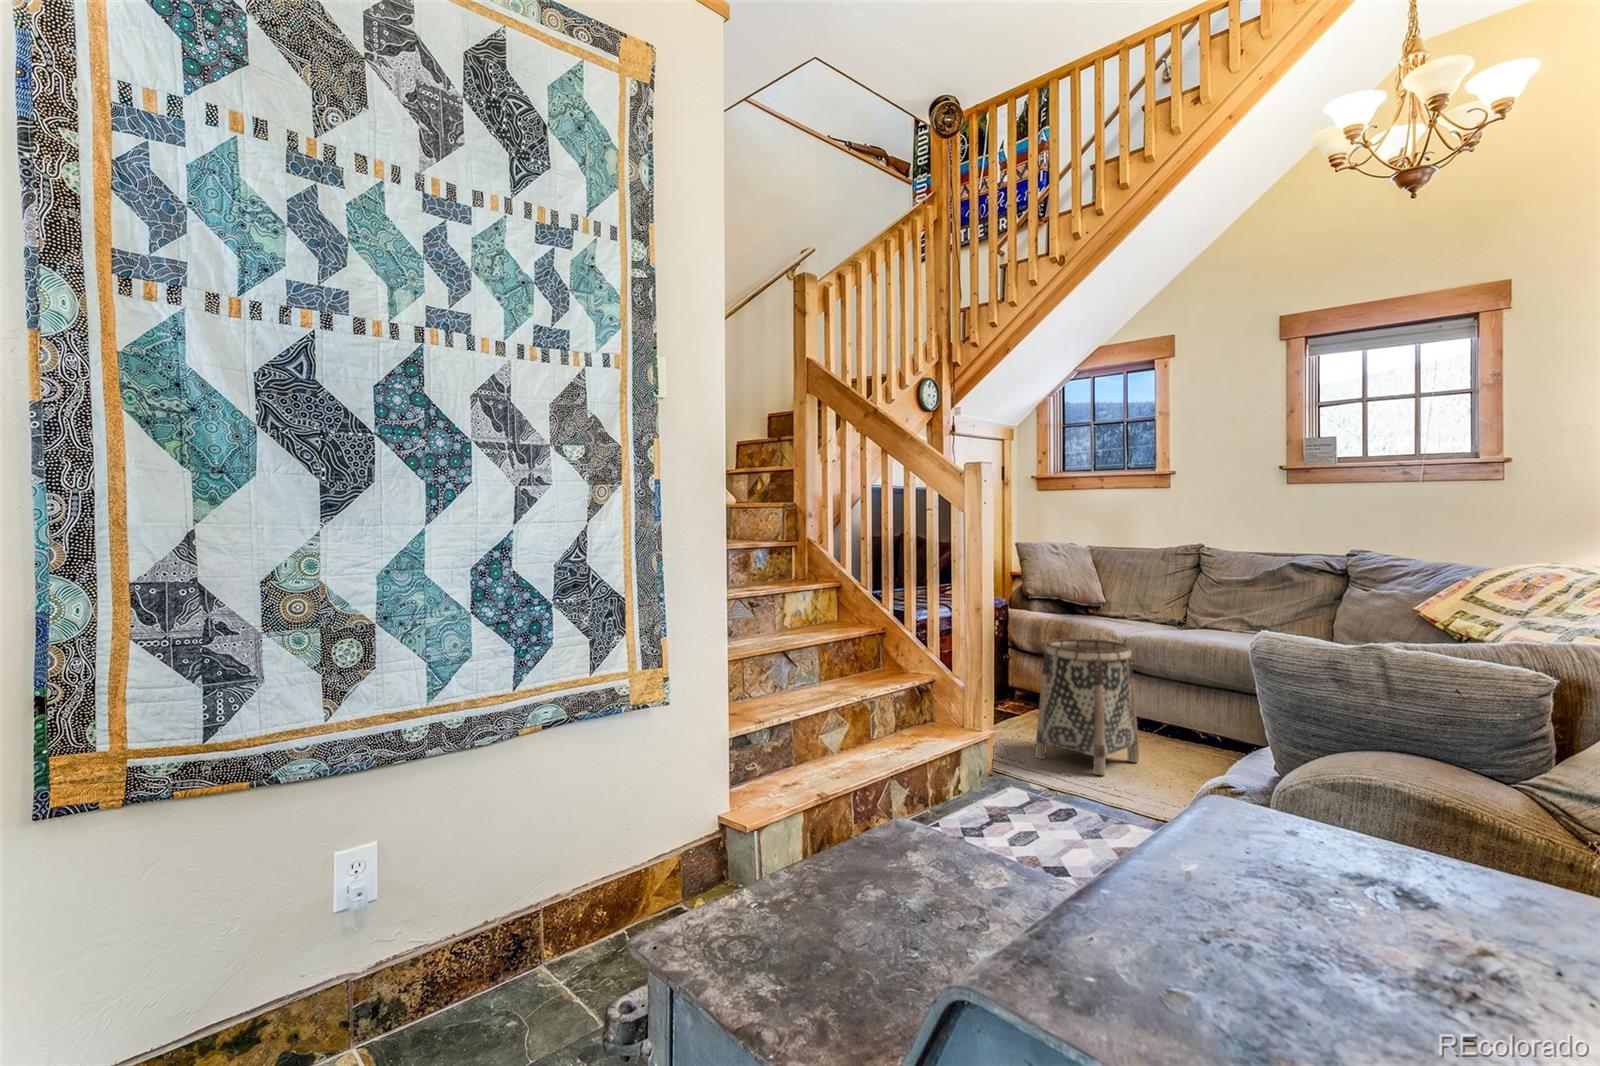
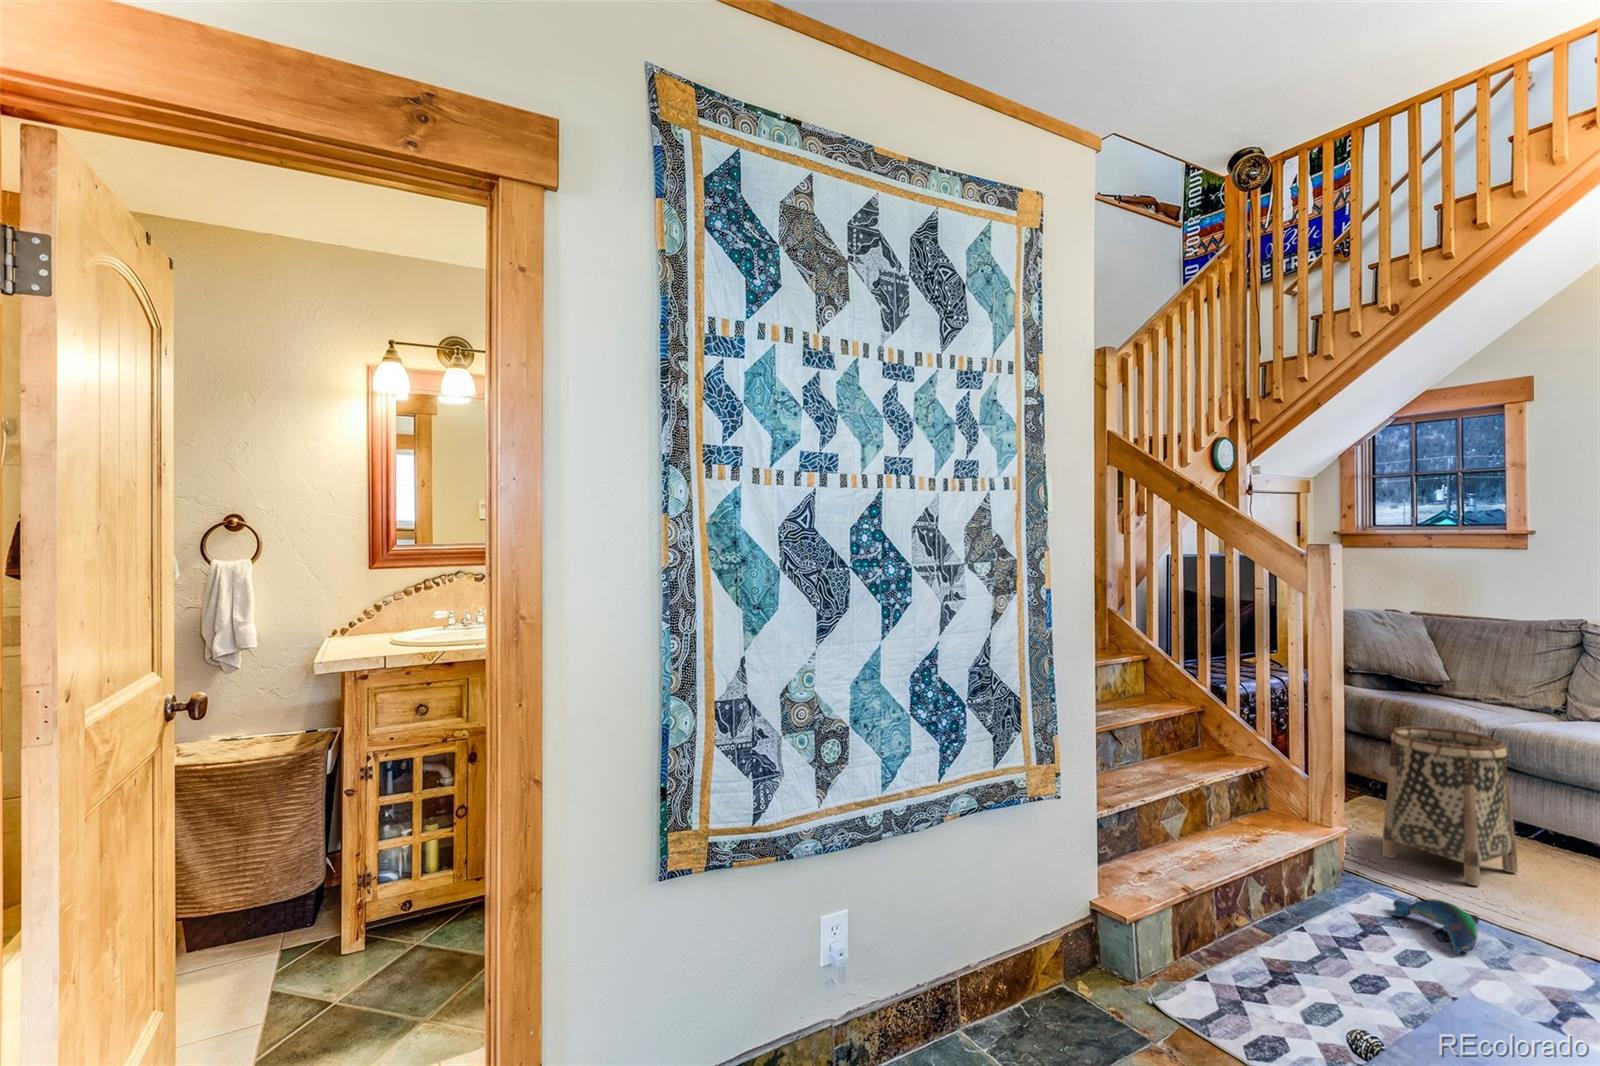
plush toy: none [1023,787,1088,834] -> present [1392,900,1479,954]

